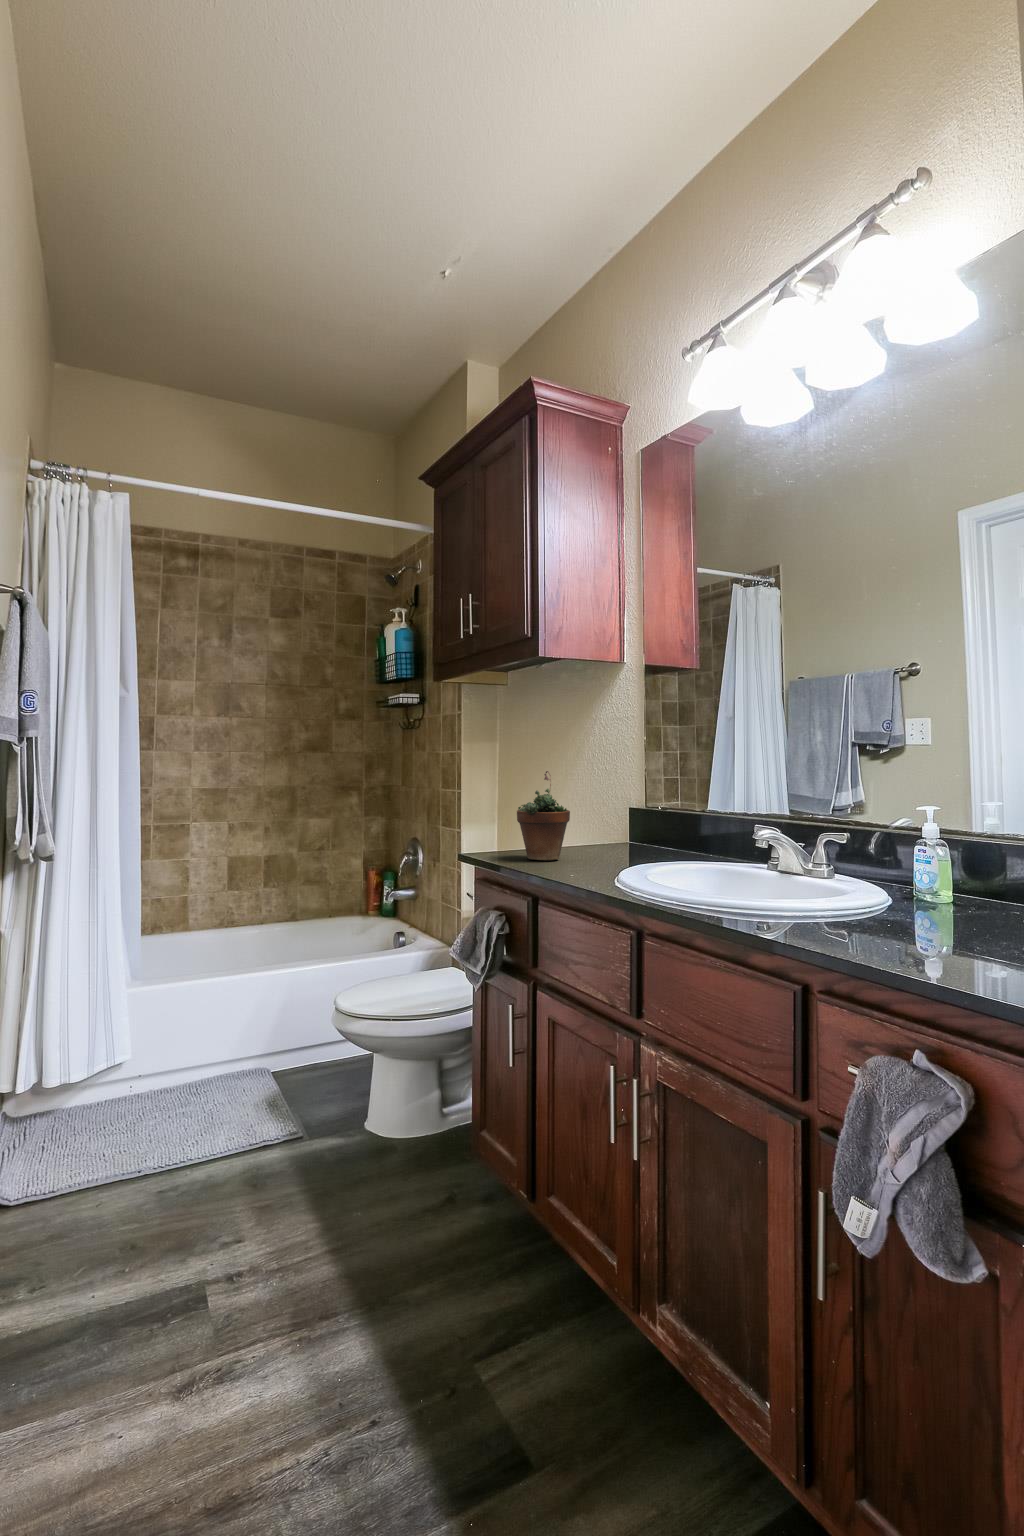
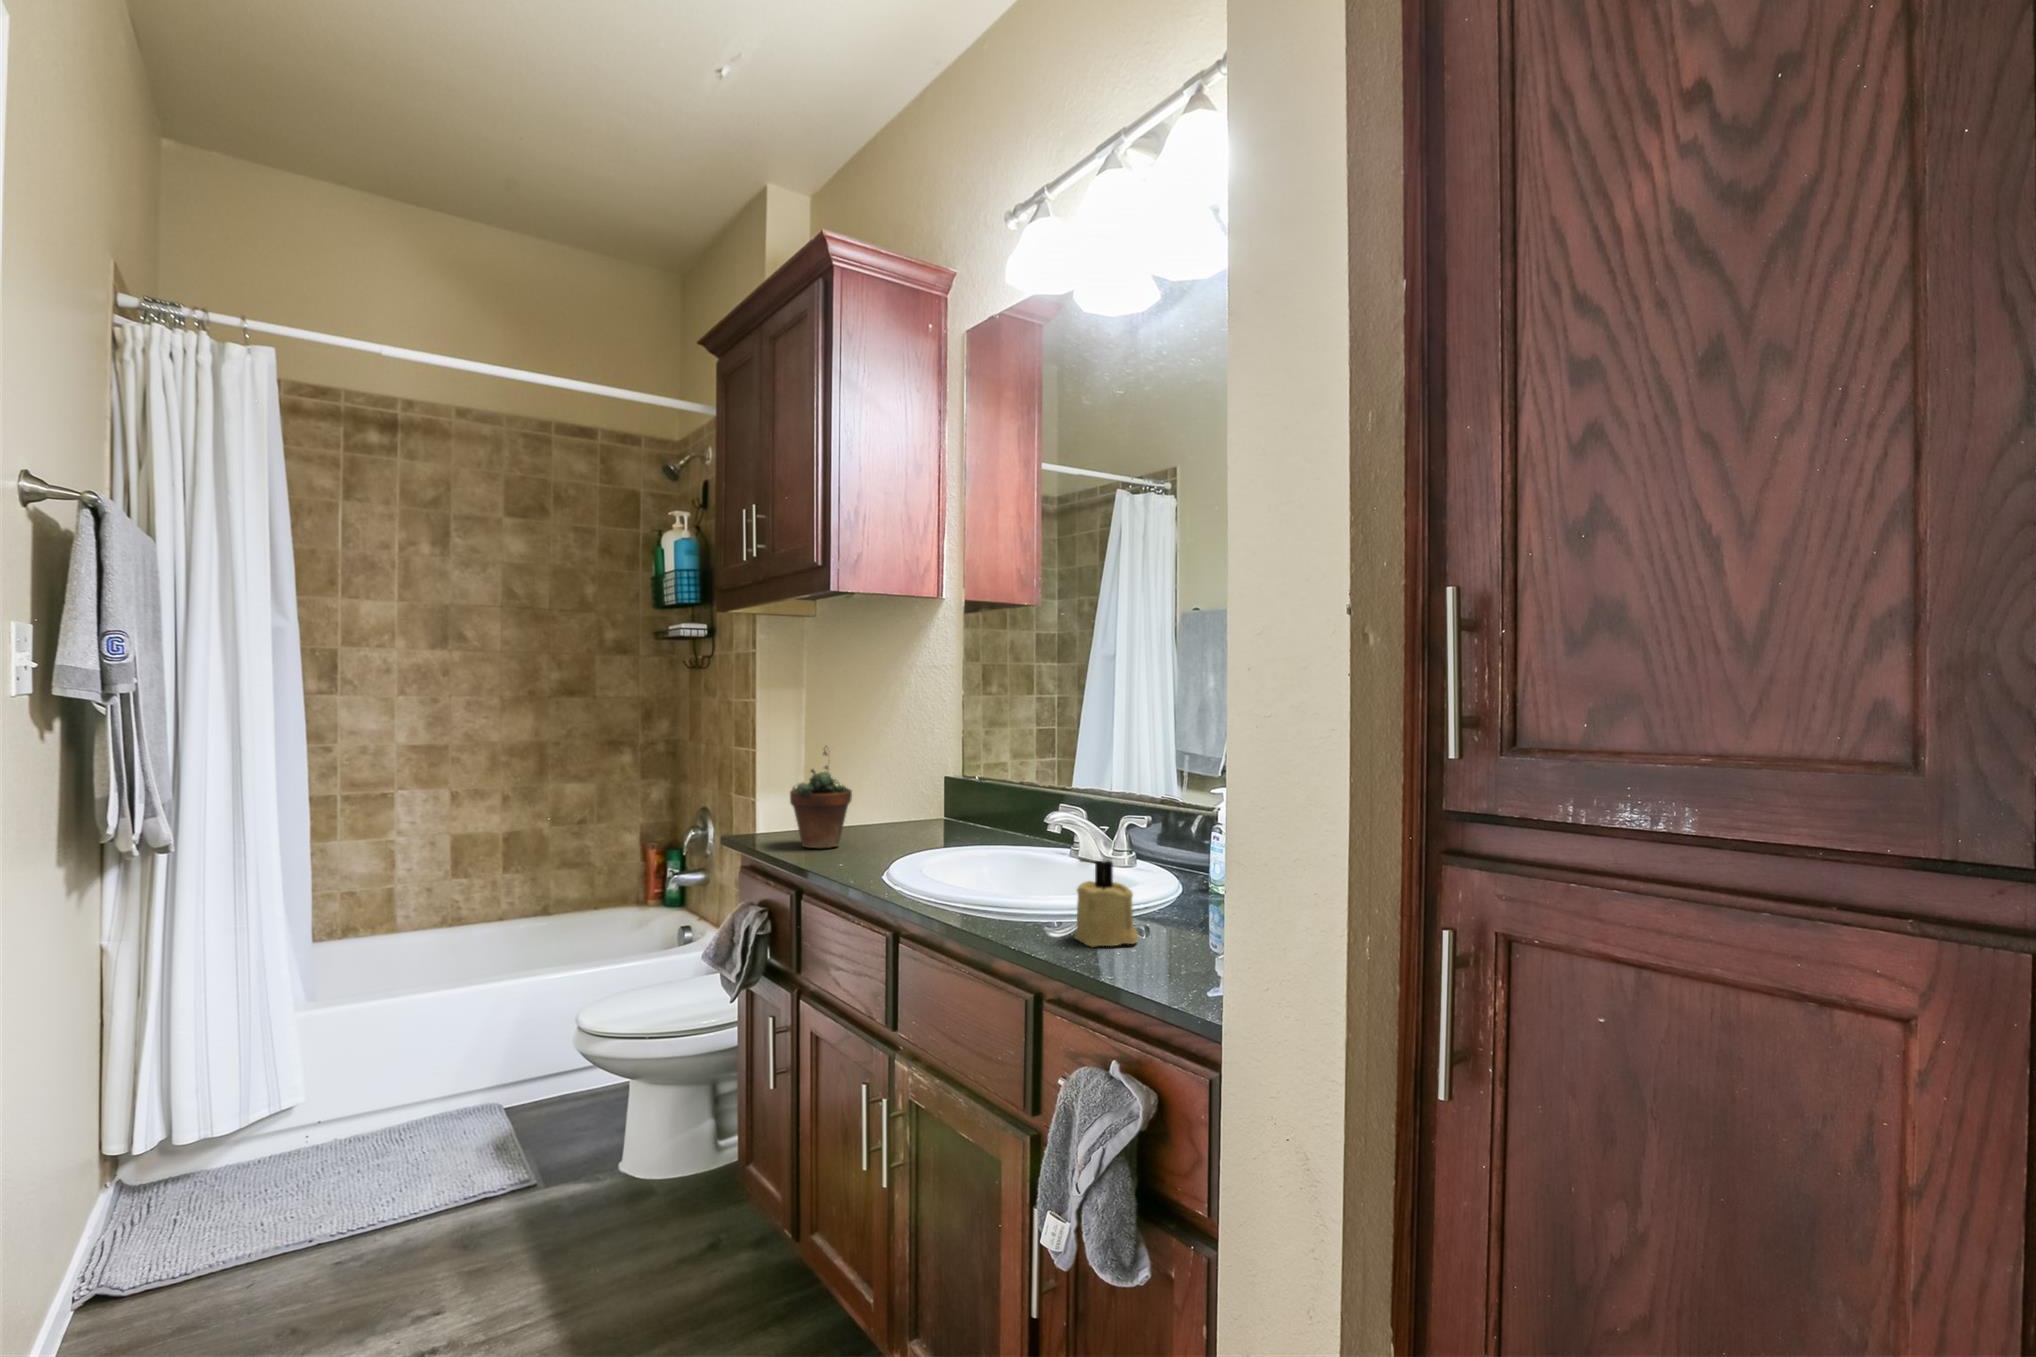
candle: none [858,855,931,941] -> present [1075,861,1138,947]

